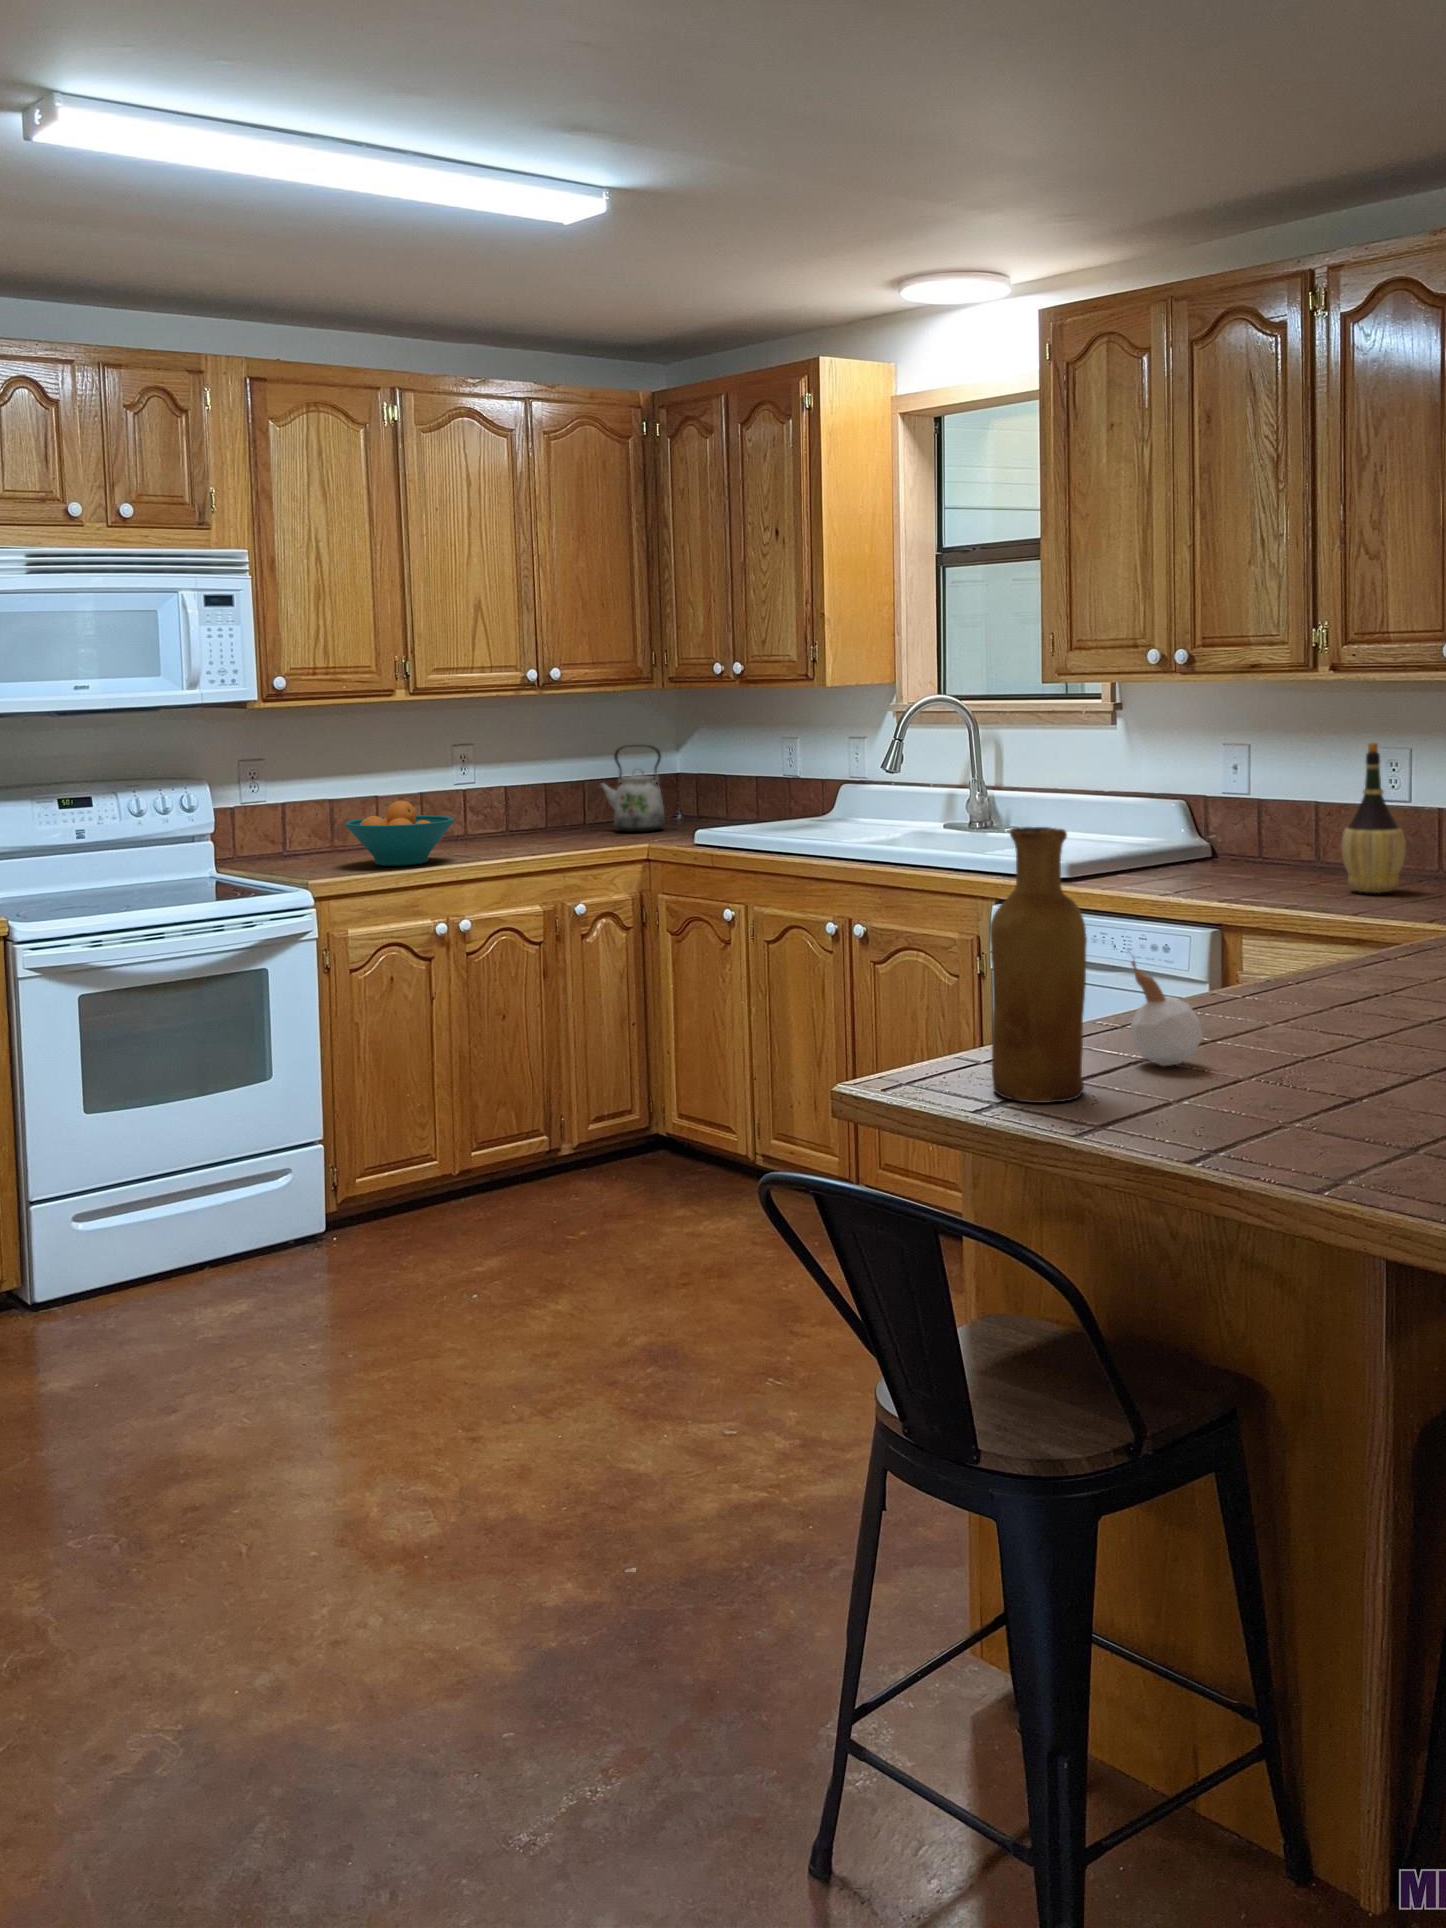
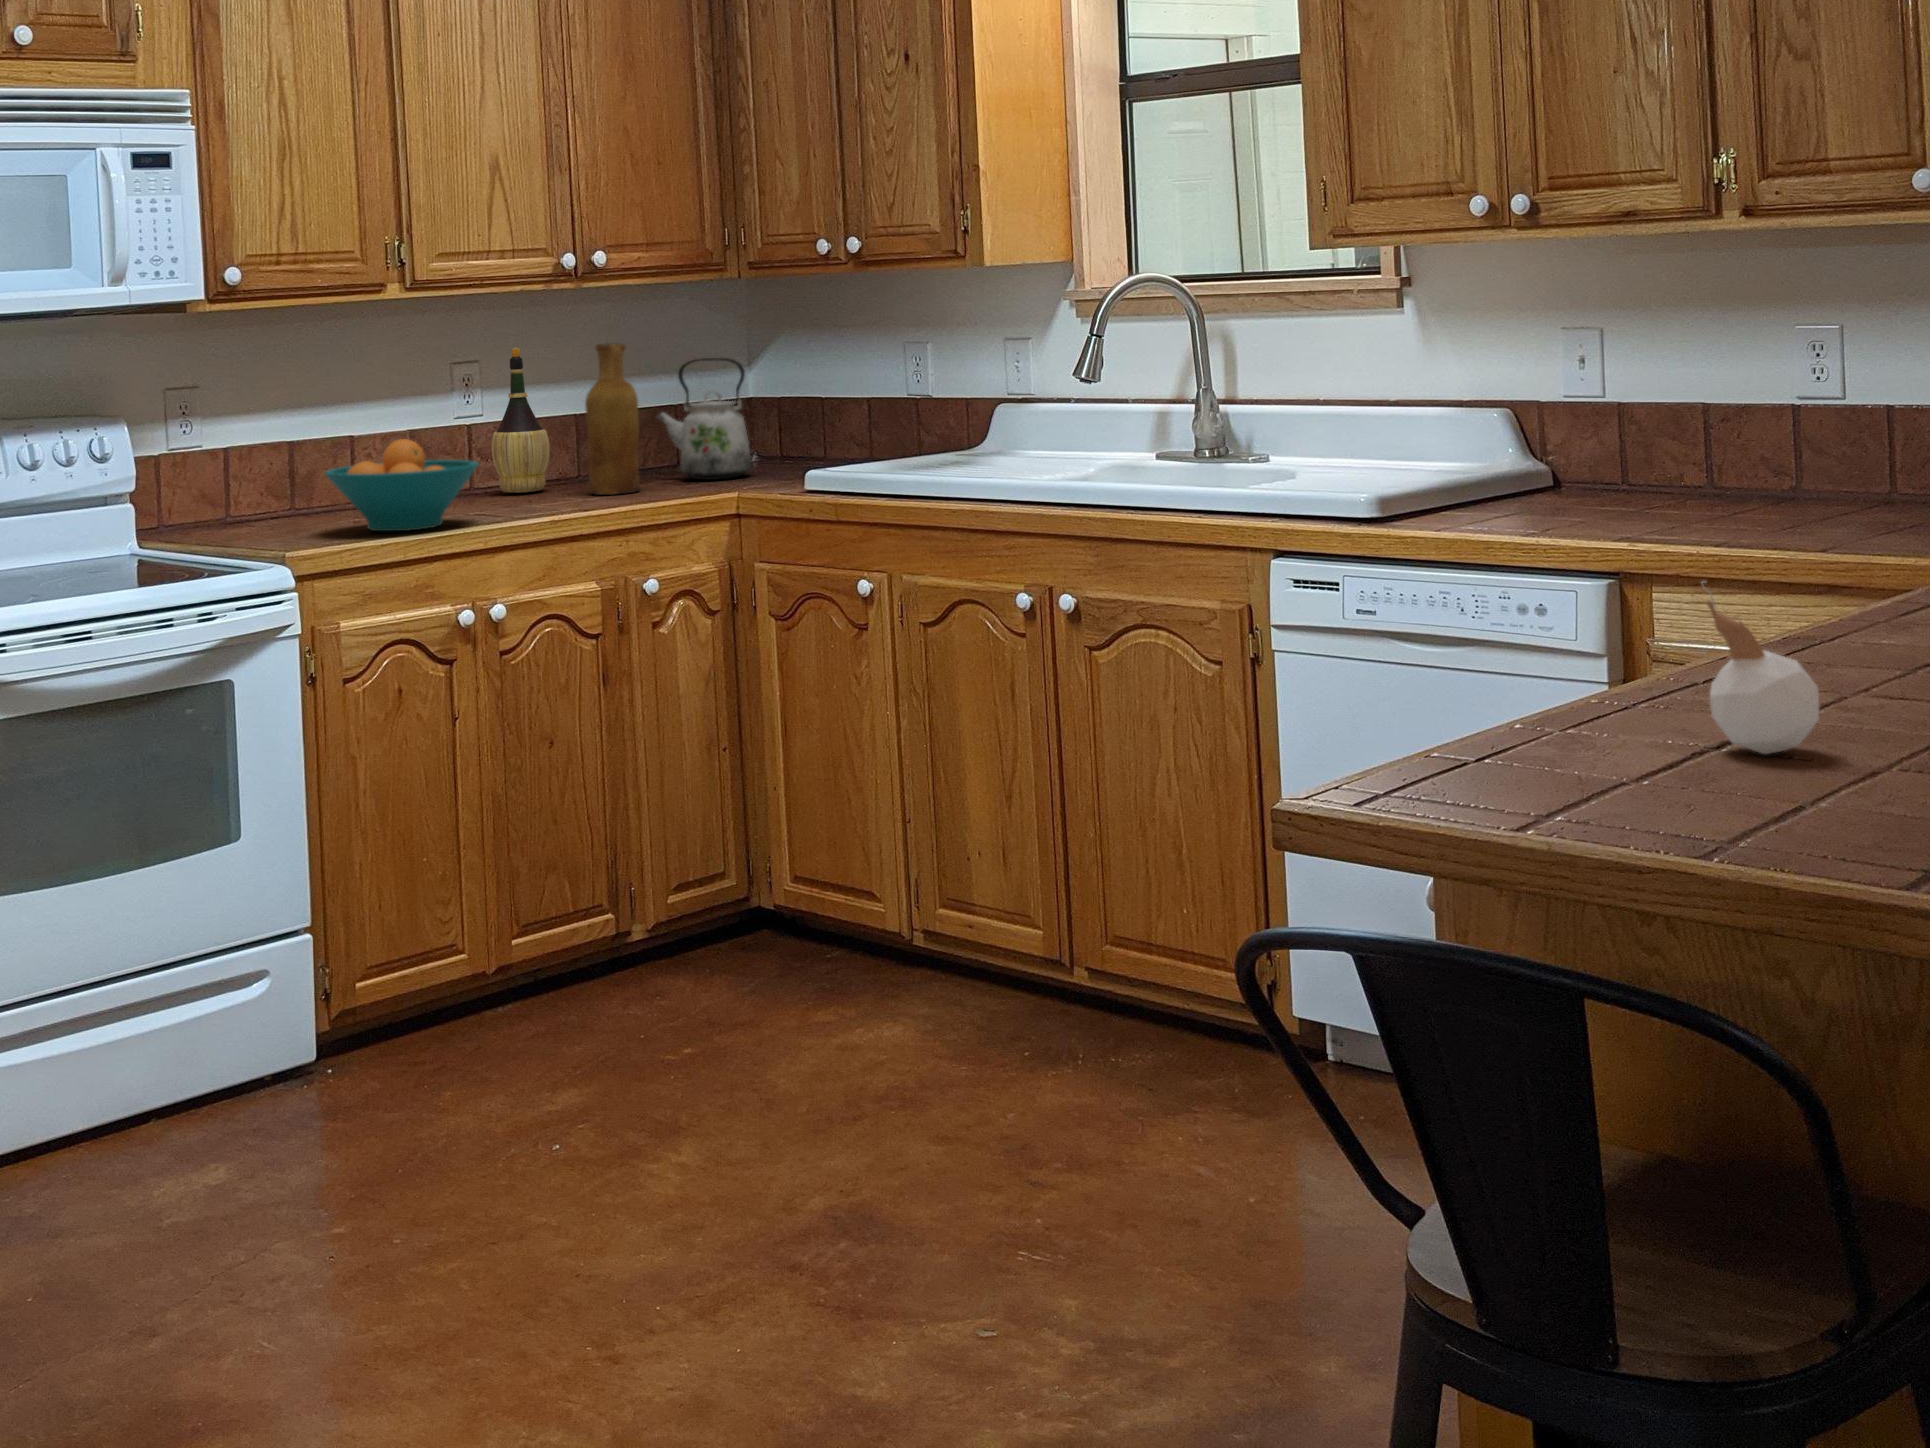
wine bottle: present [1341,743,1406,893] -> present [492,348,550,493]
vase: present [990,827,1087,1103] -> present [585,343,640,495]

